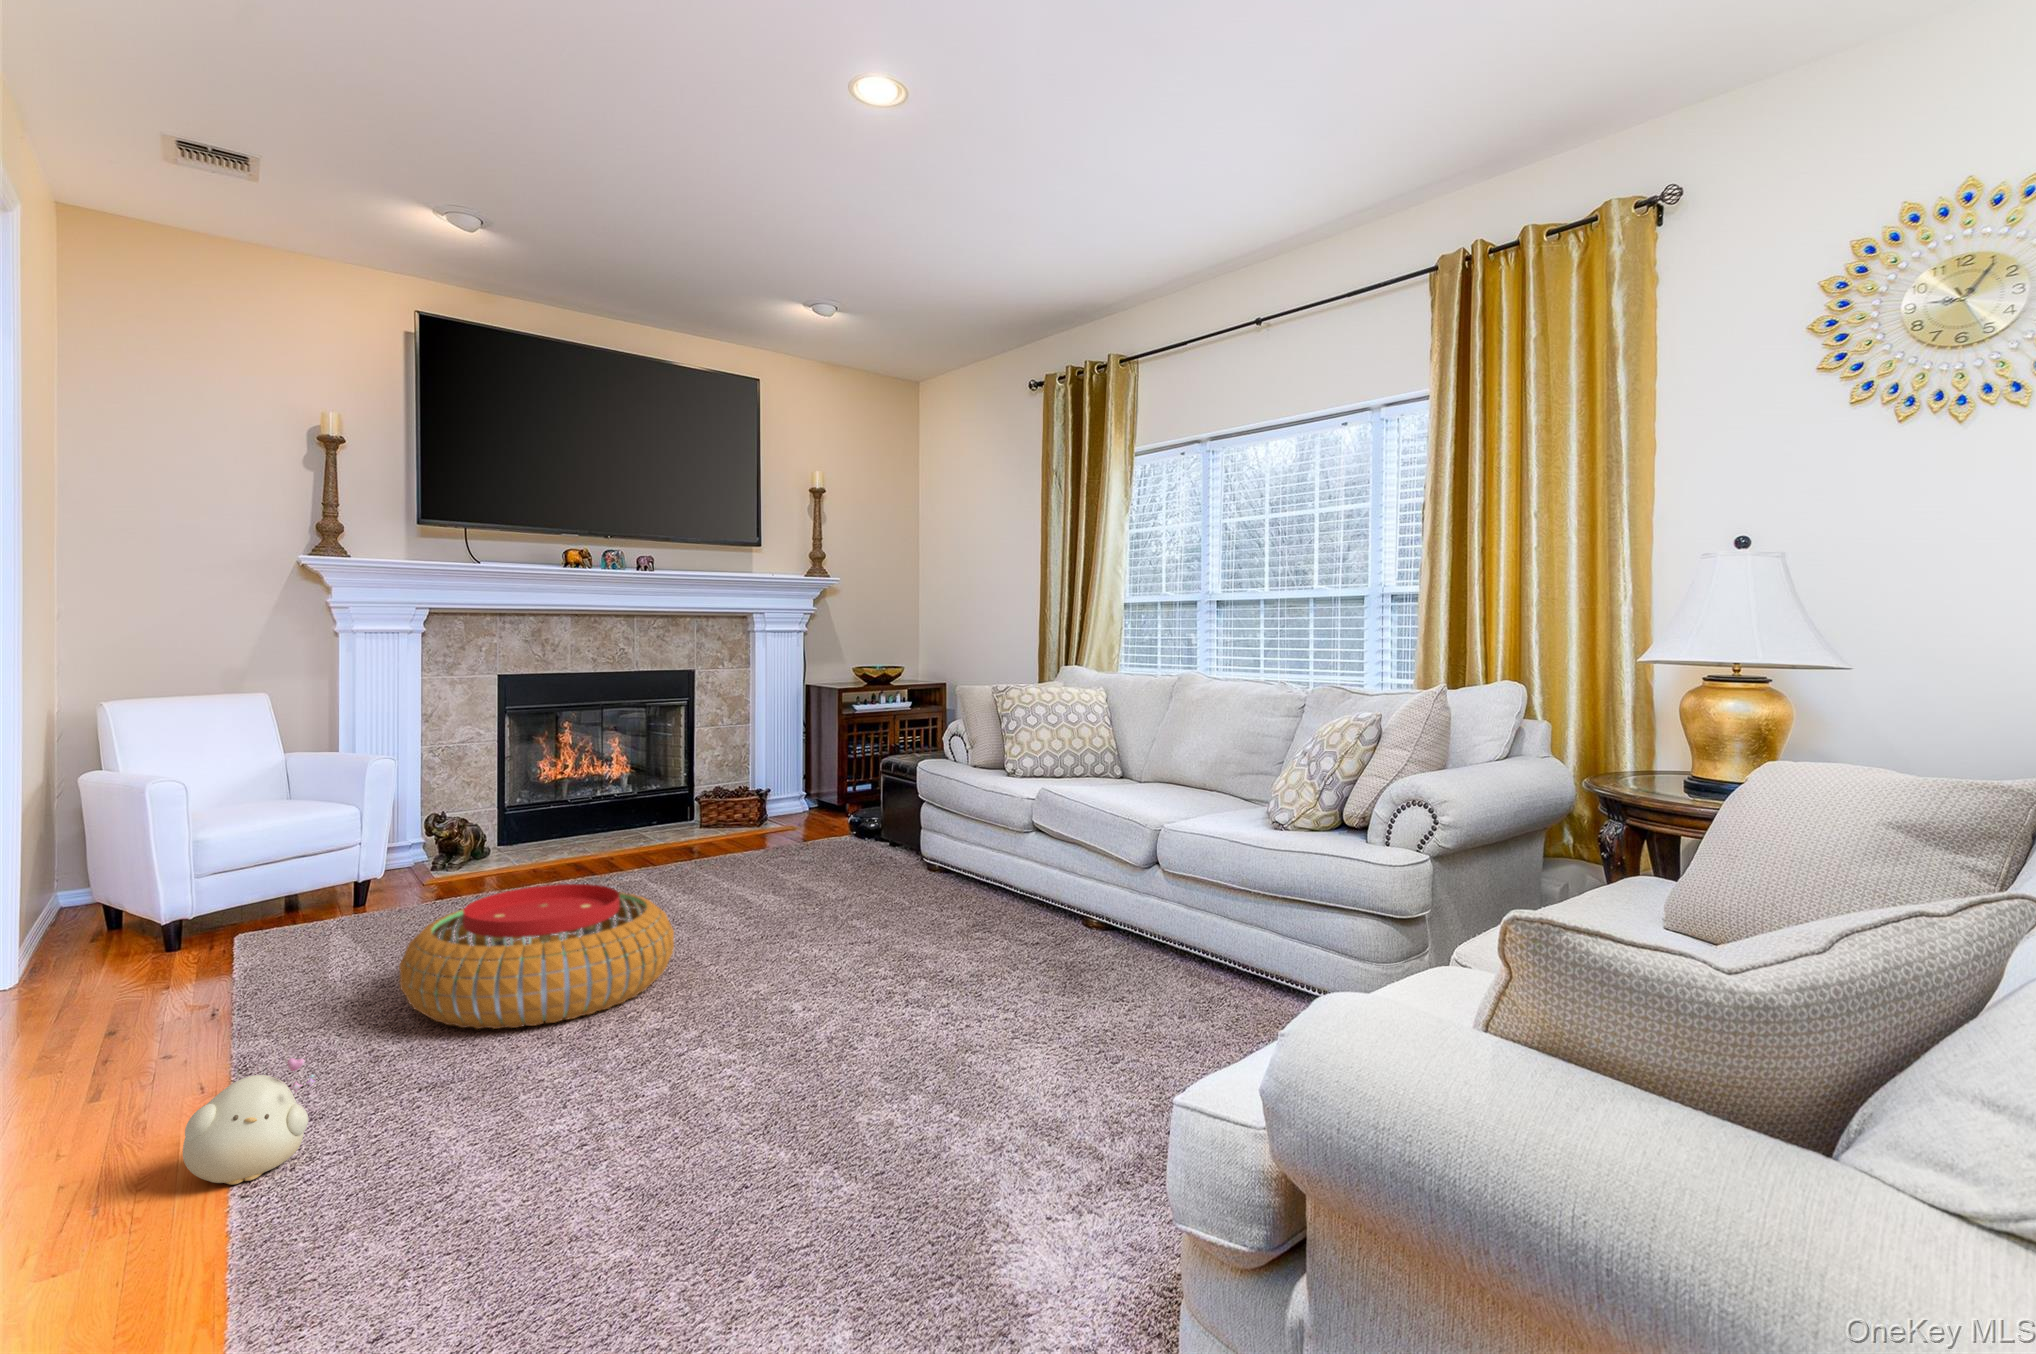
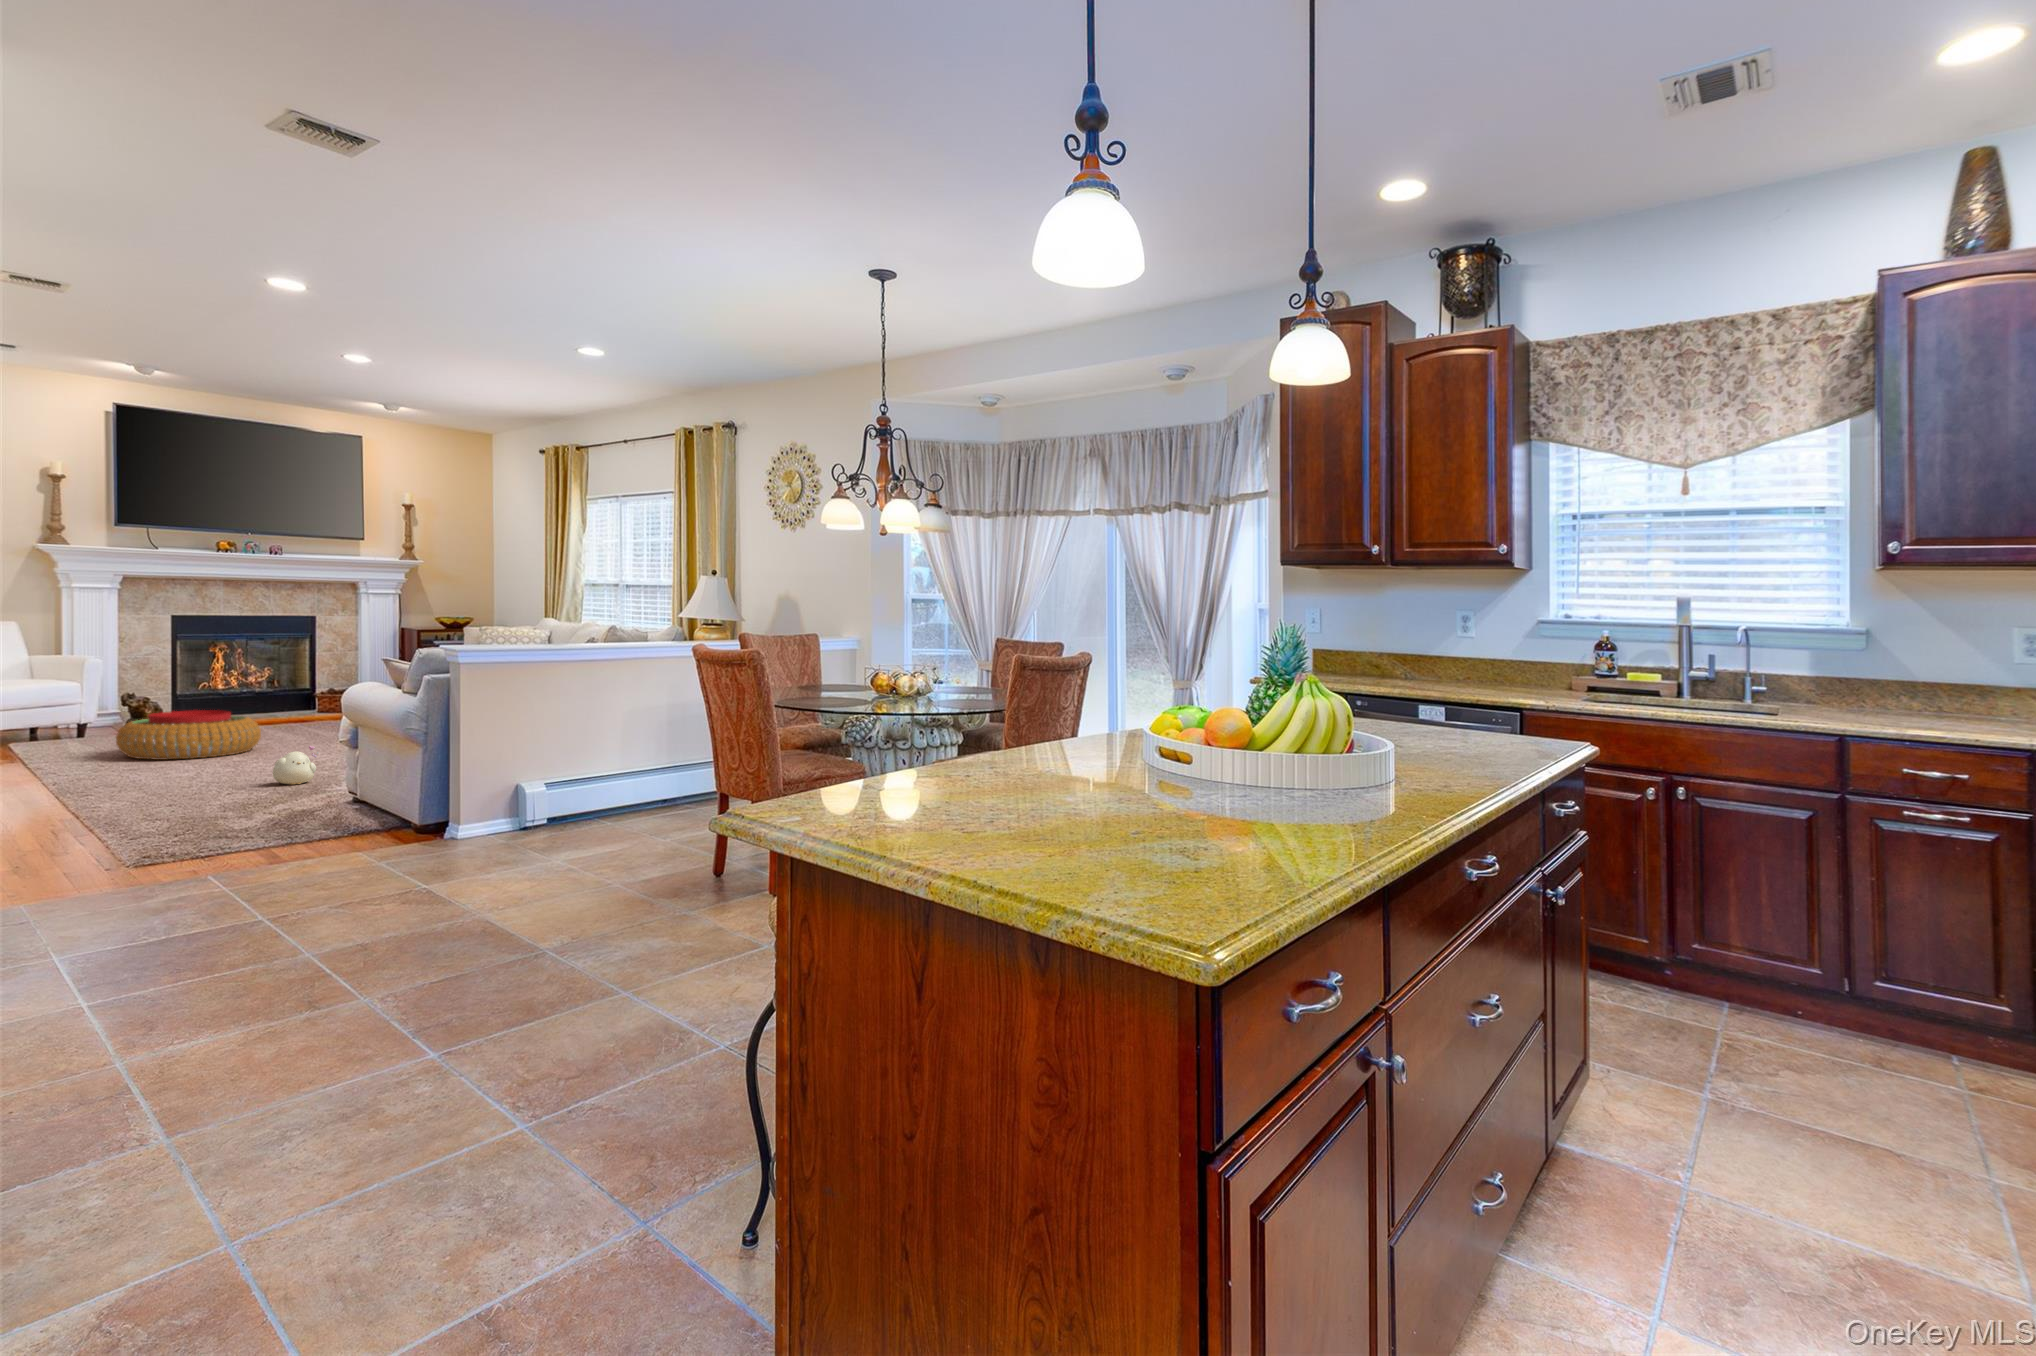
plush toy: present [183,1058,315,1185] -> present [273,746,318,785]

